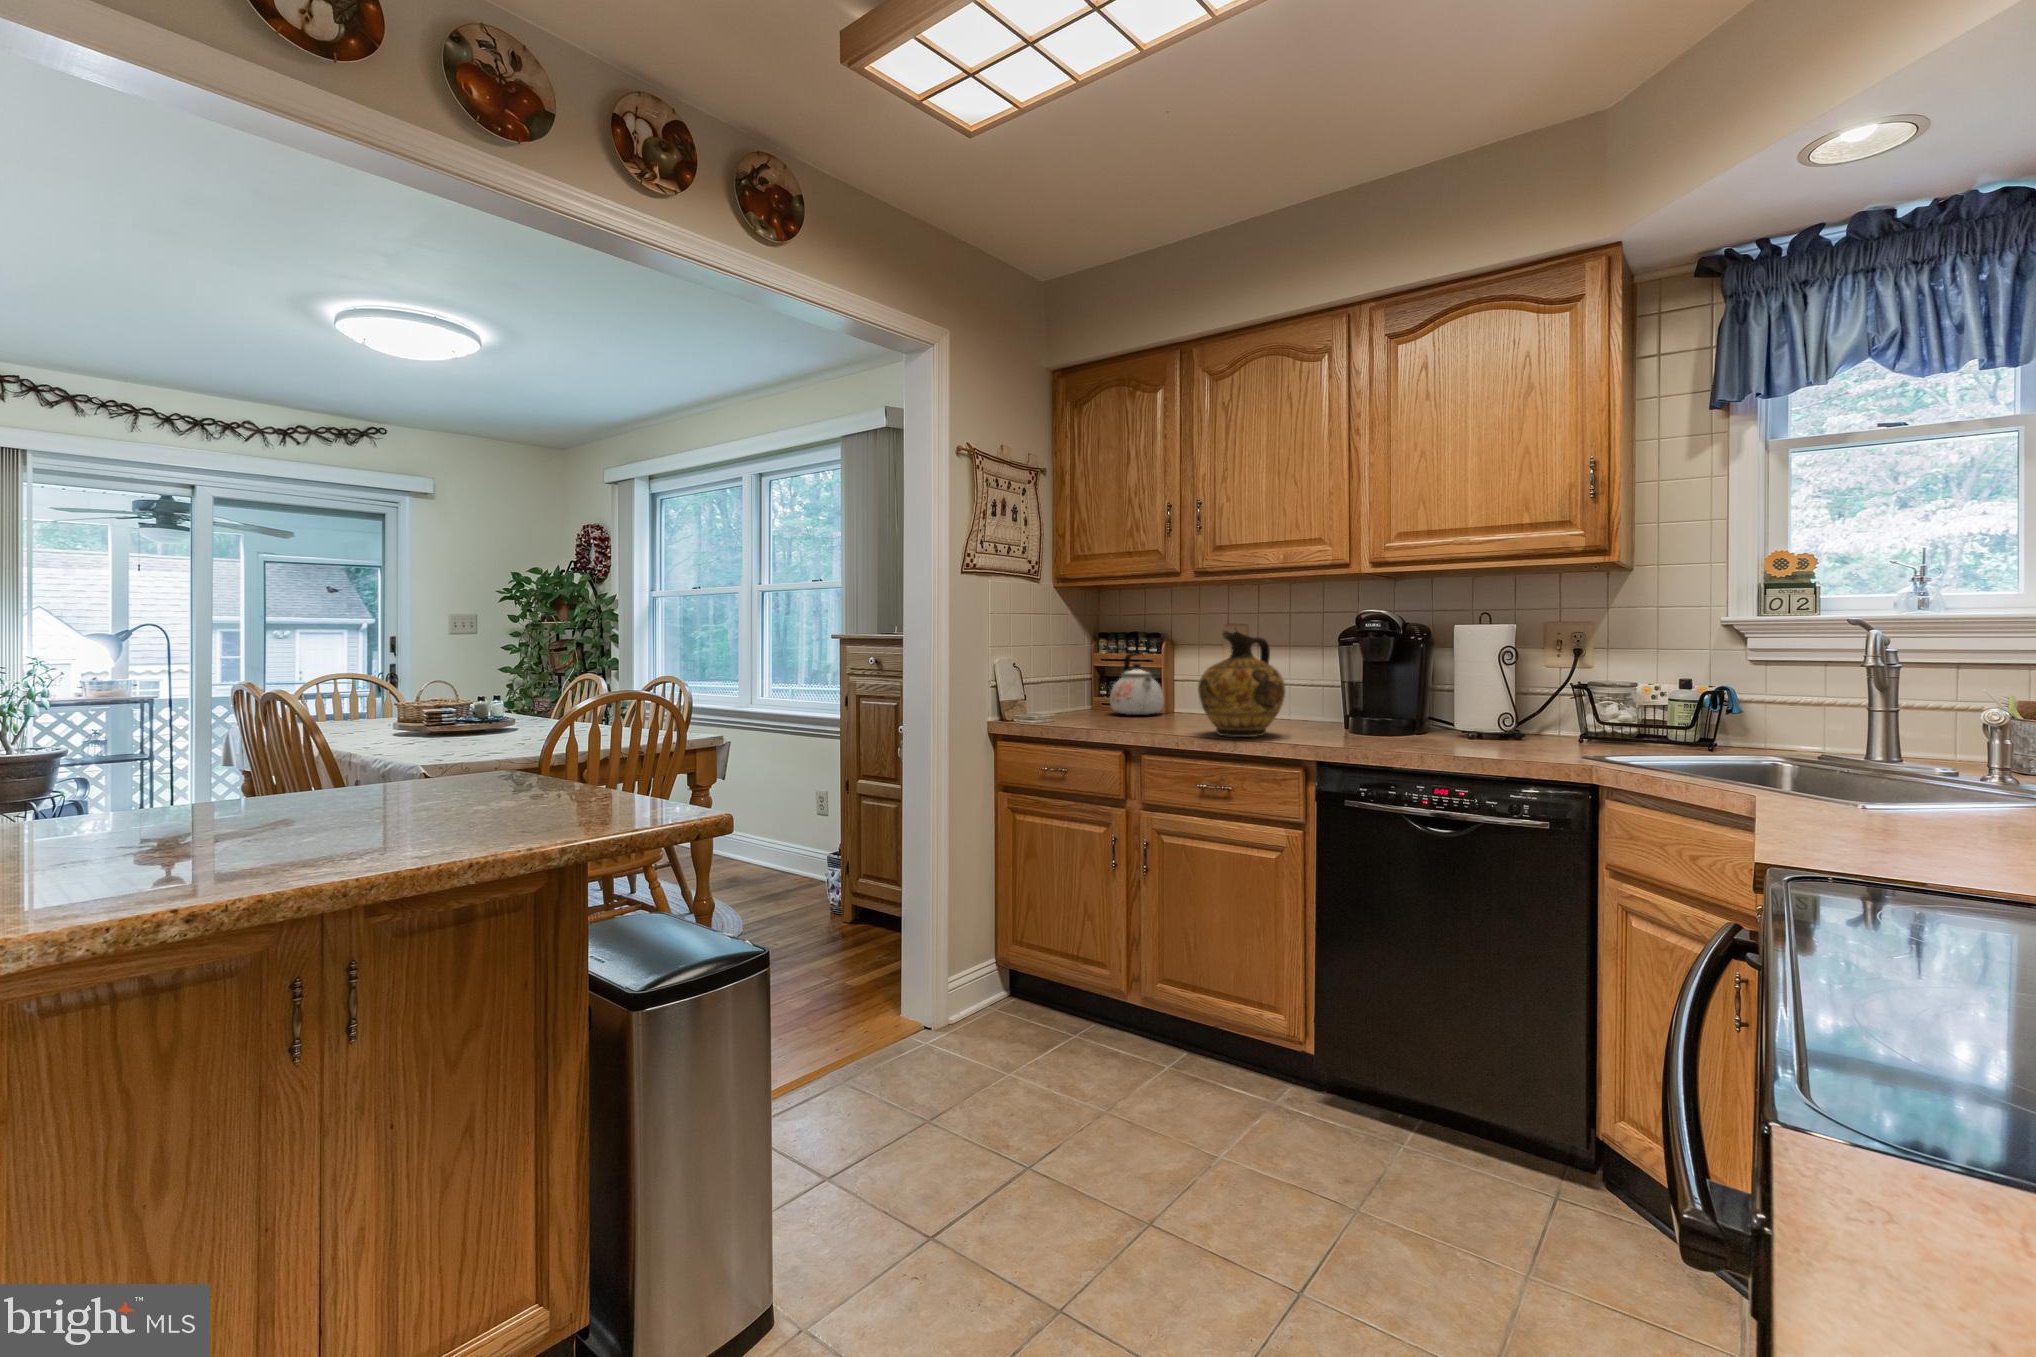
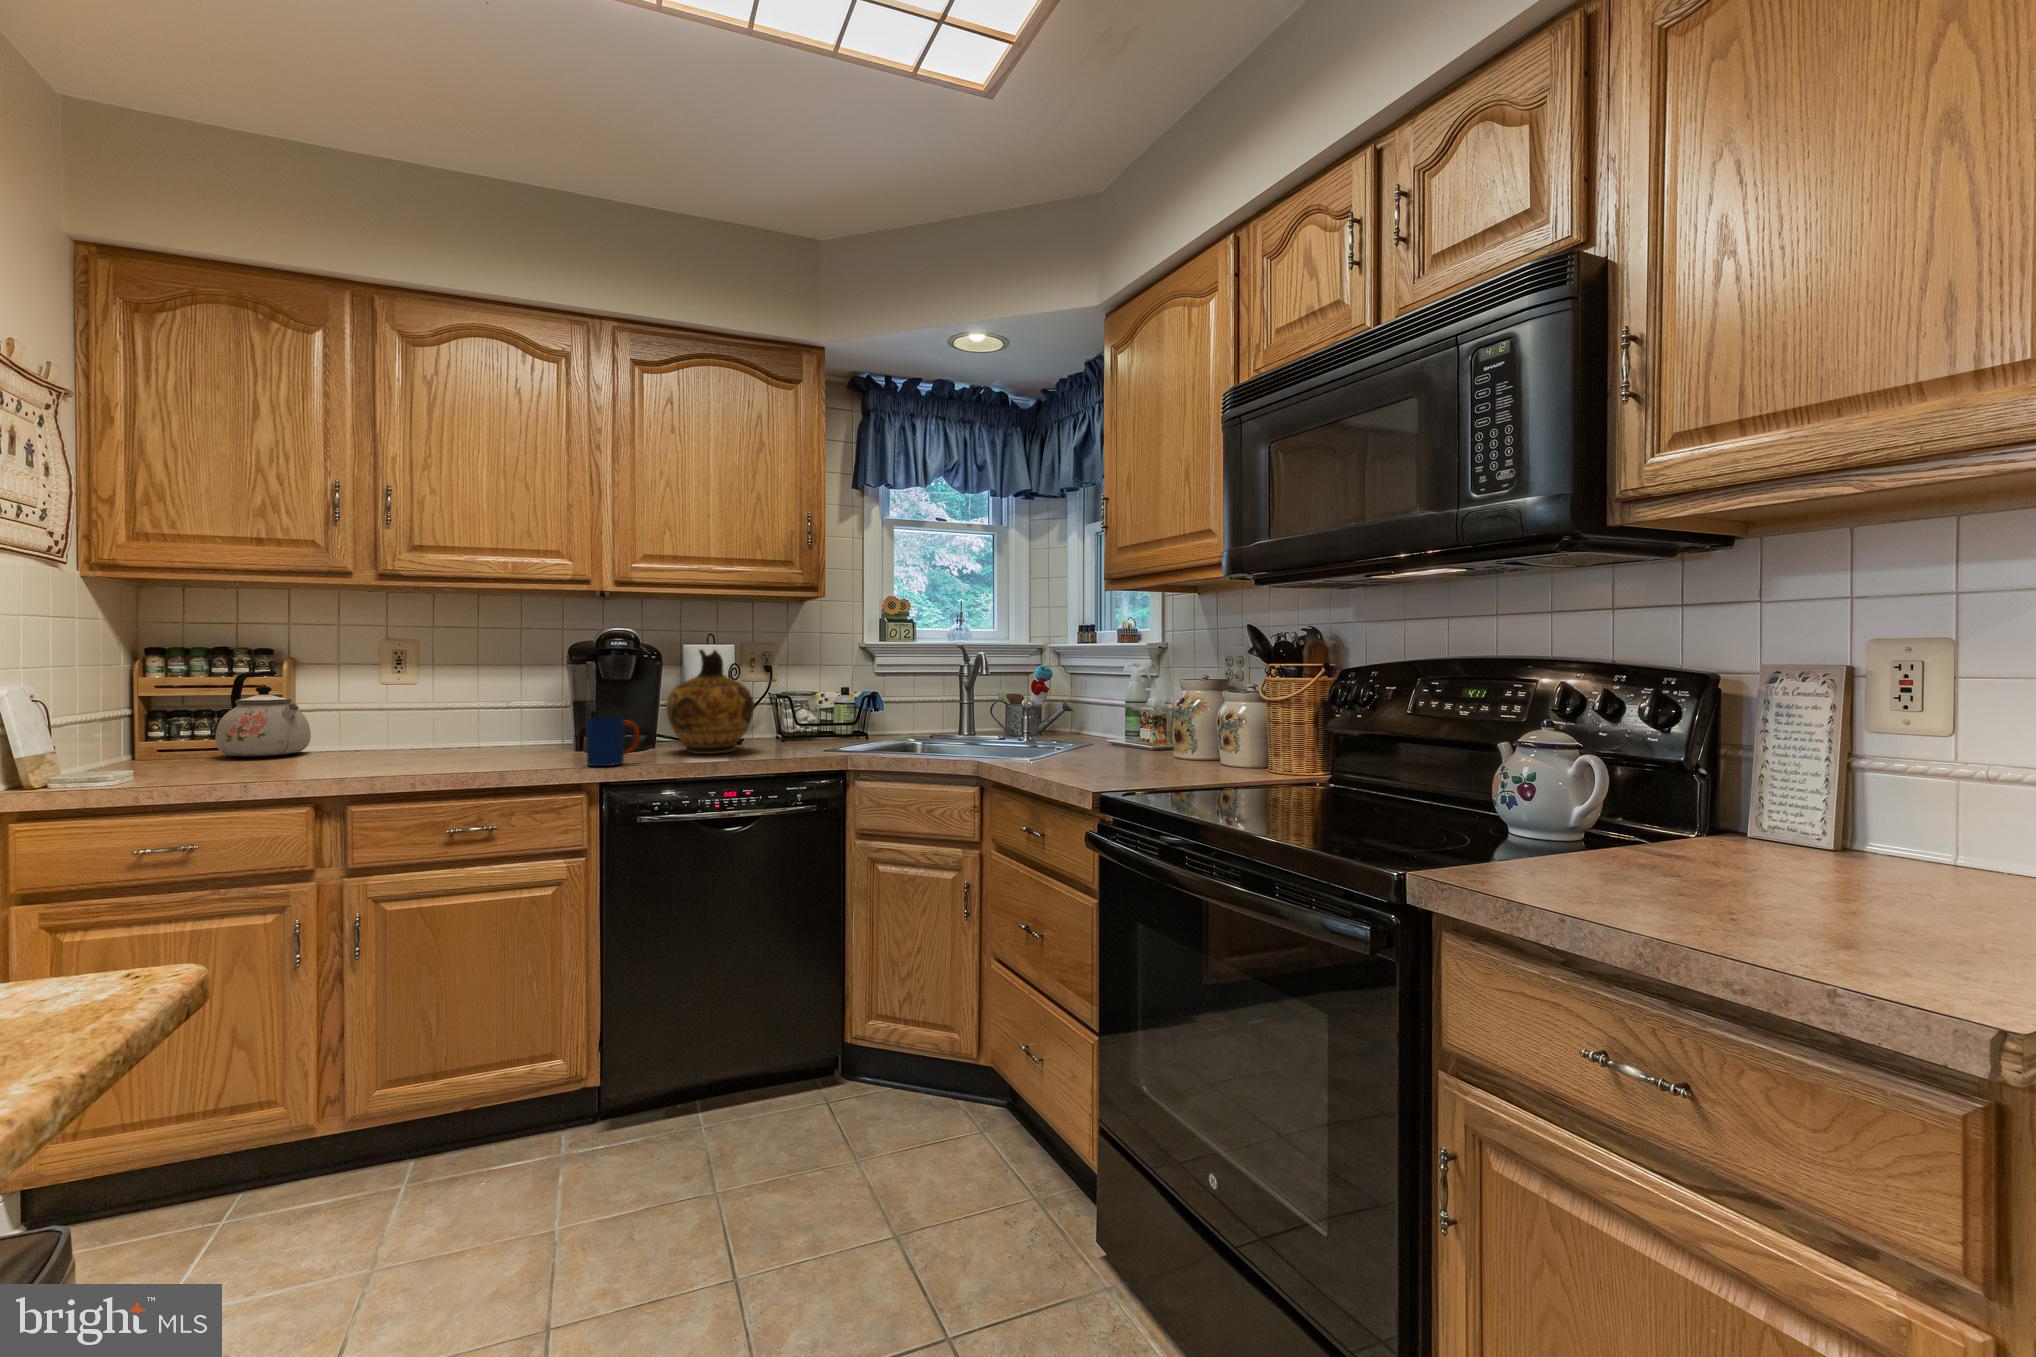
ceramic jug: present [1198,631,1285,737] -> present [666,649,754,754]
mug: none [1312,698,1363,745] -> present [586,717,639,766]

